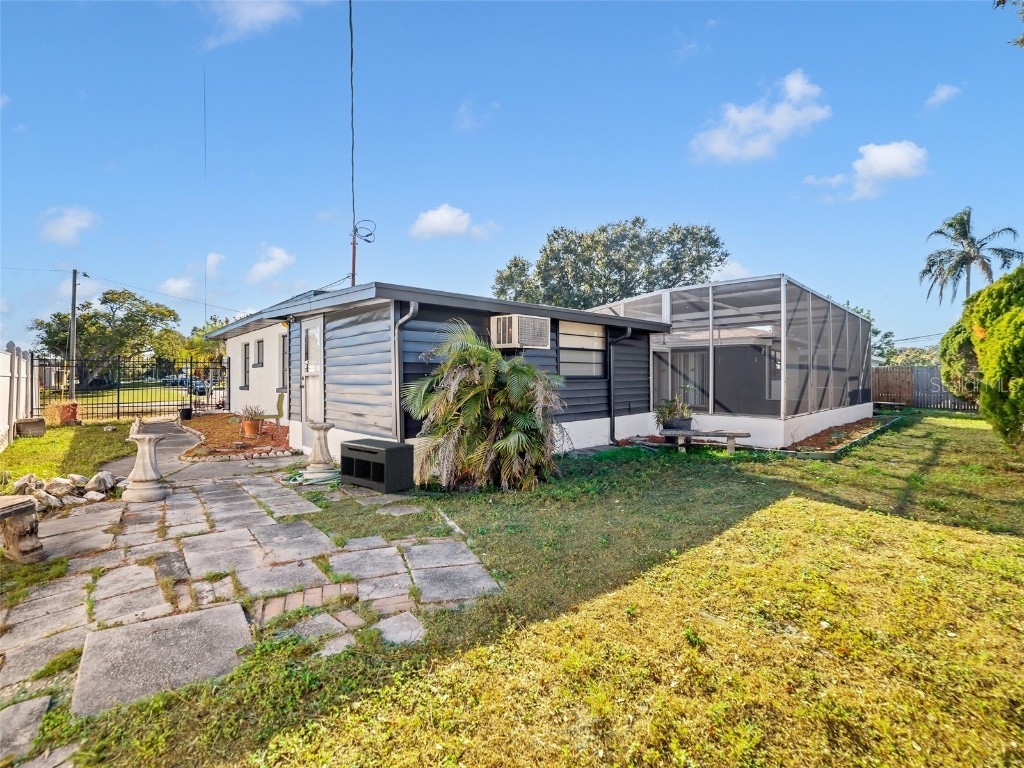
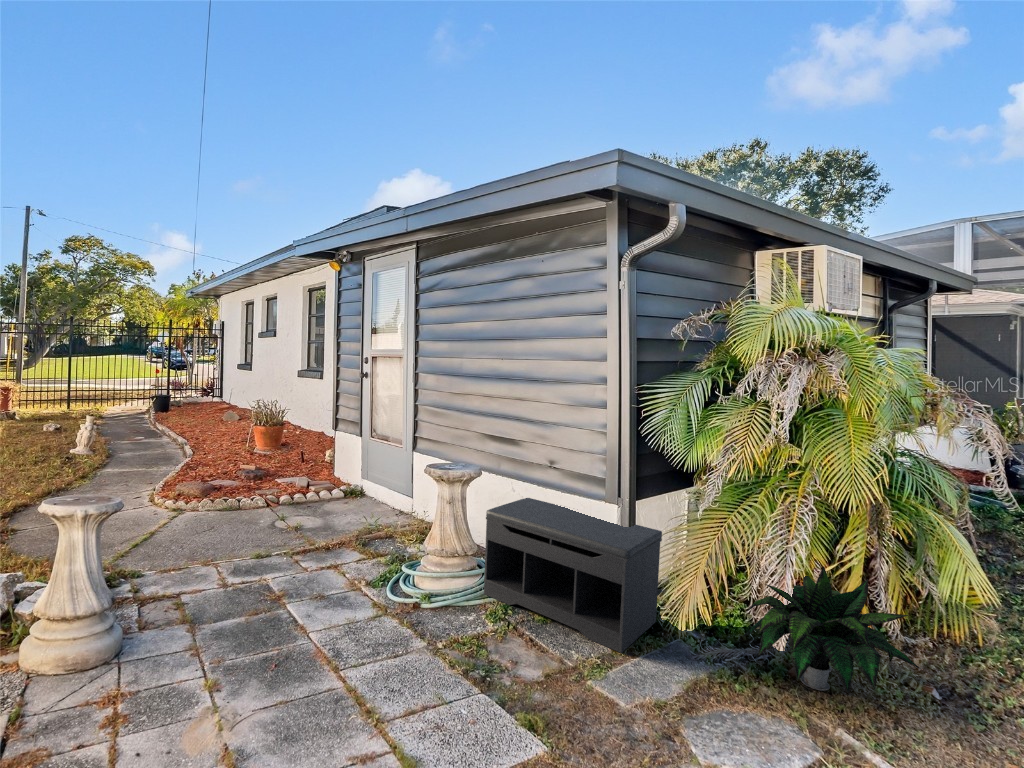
chair: present [254,393,284,439] -> none [265,379,313,452]
potted plant: none [430,450,488,499] -> present [743,567,920,694]

